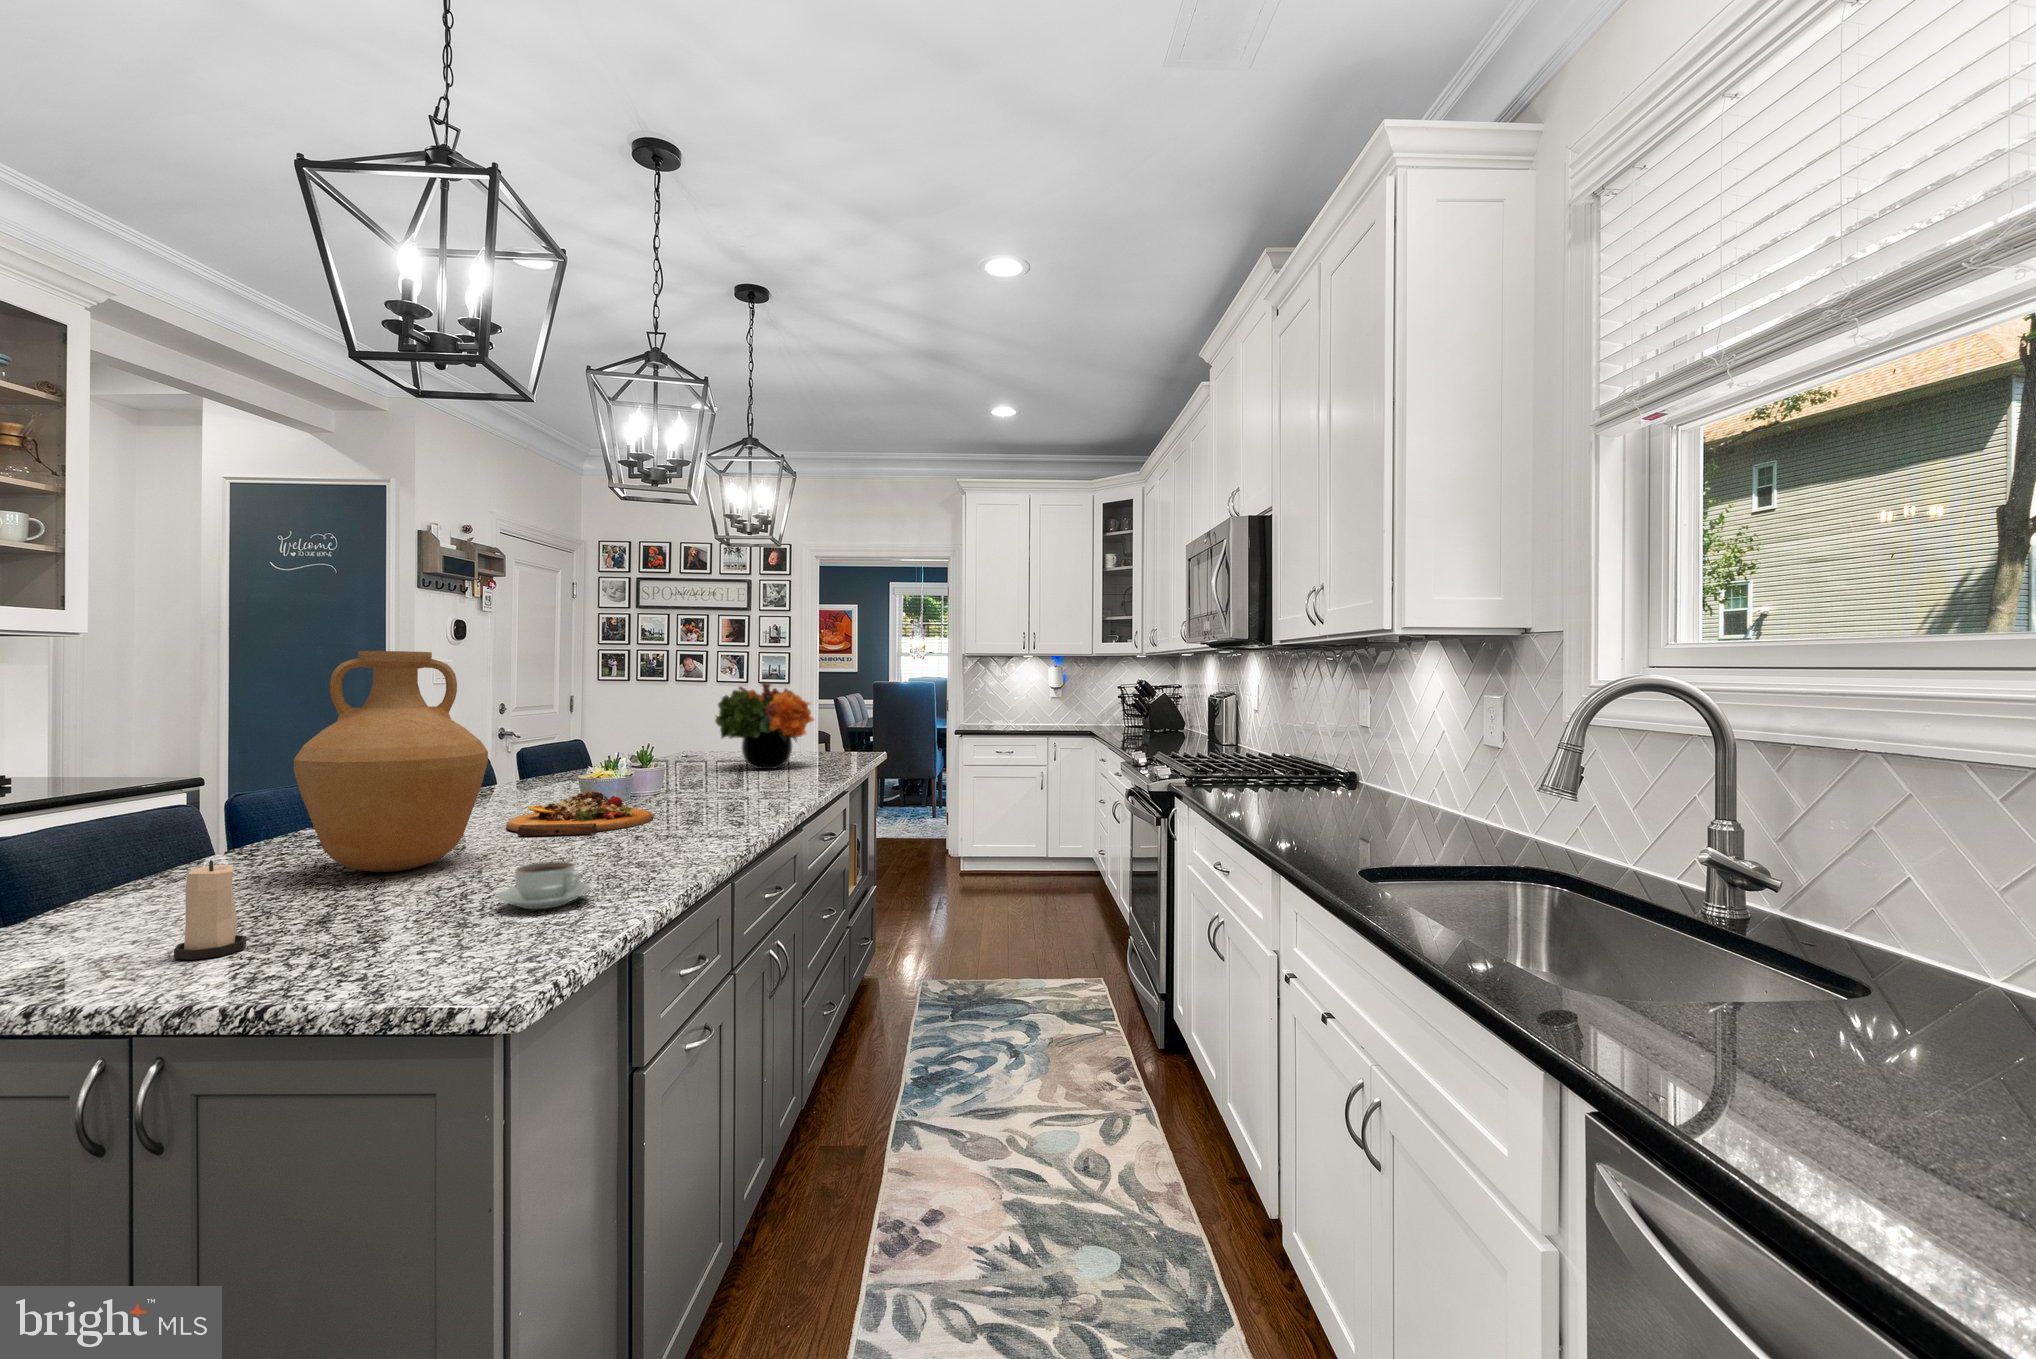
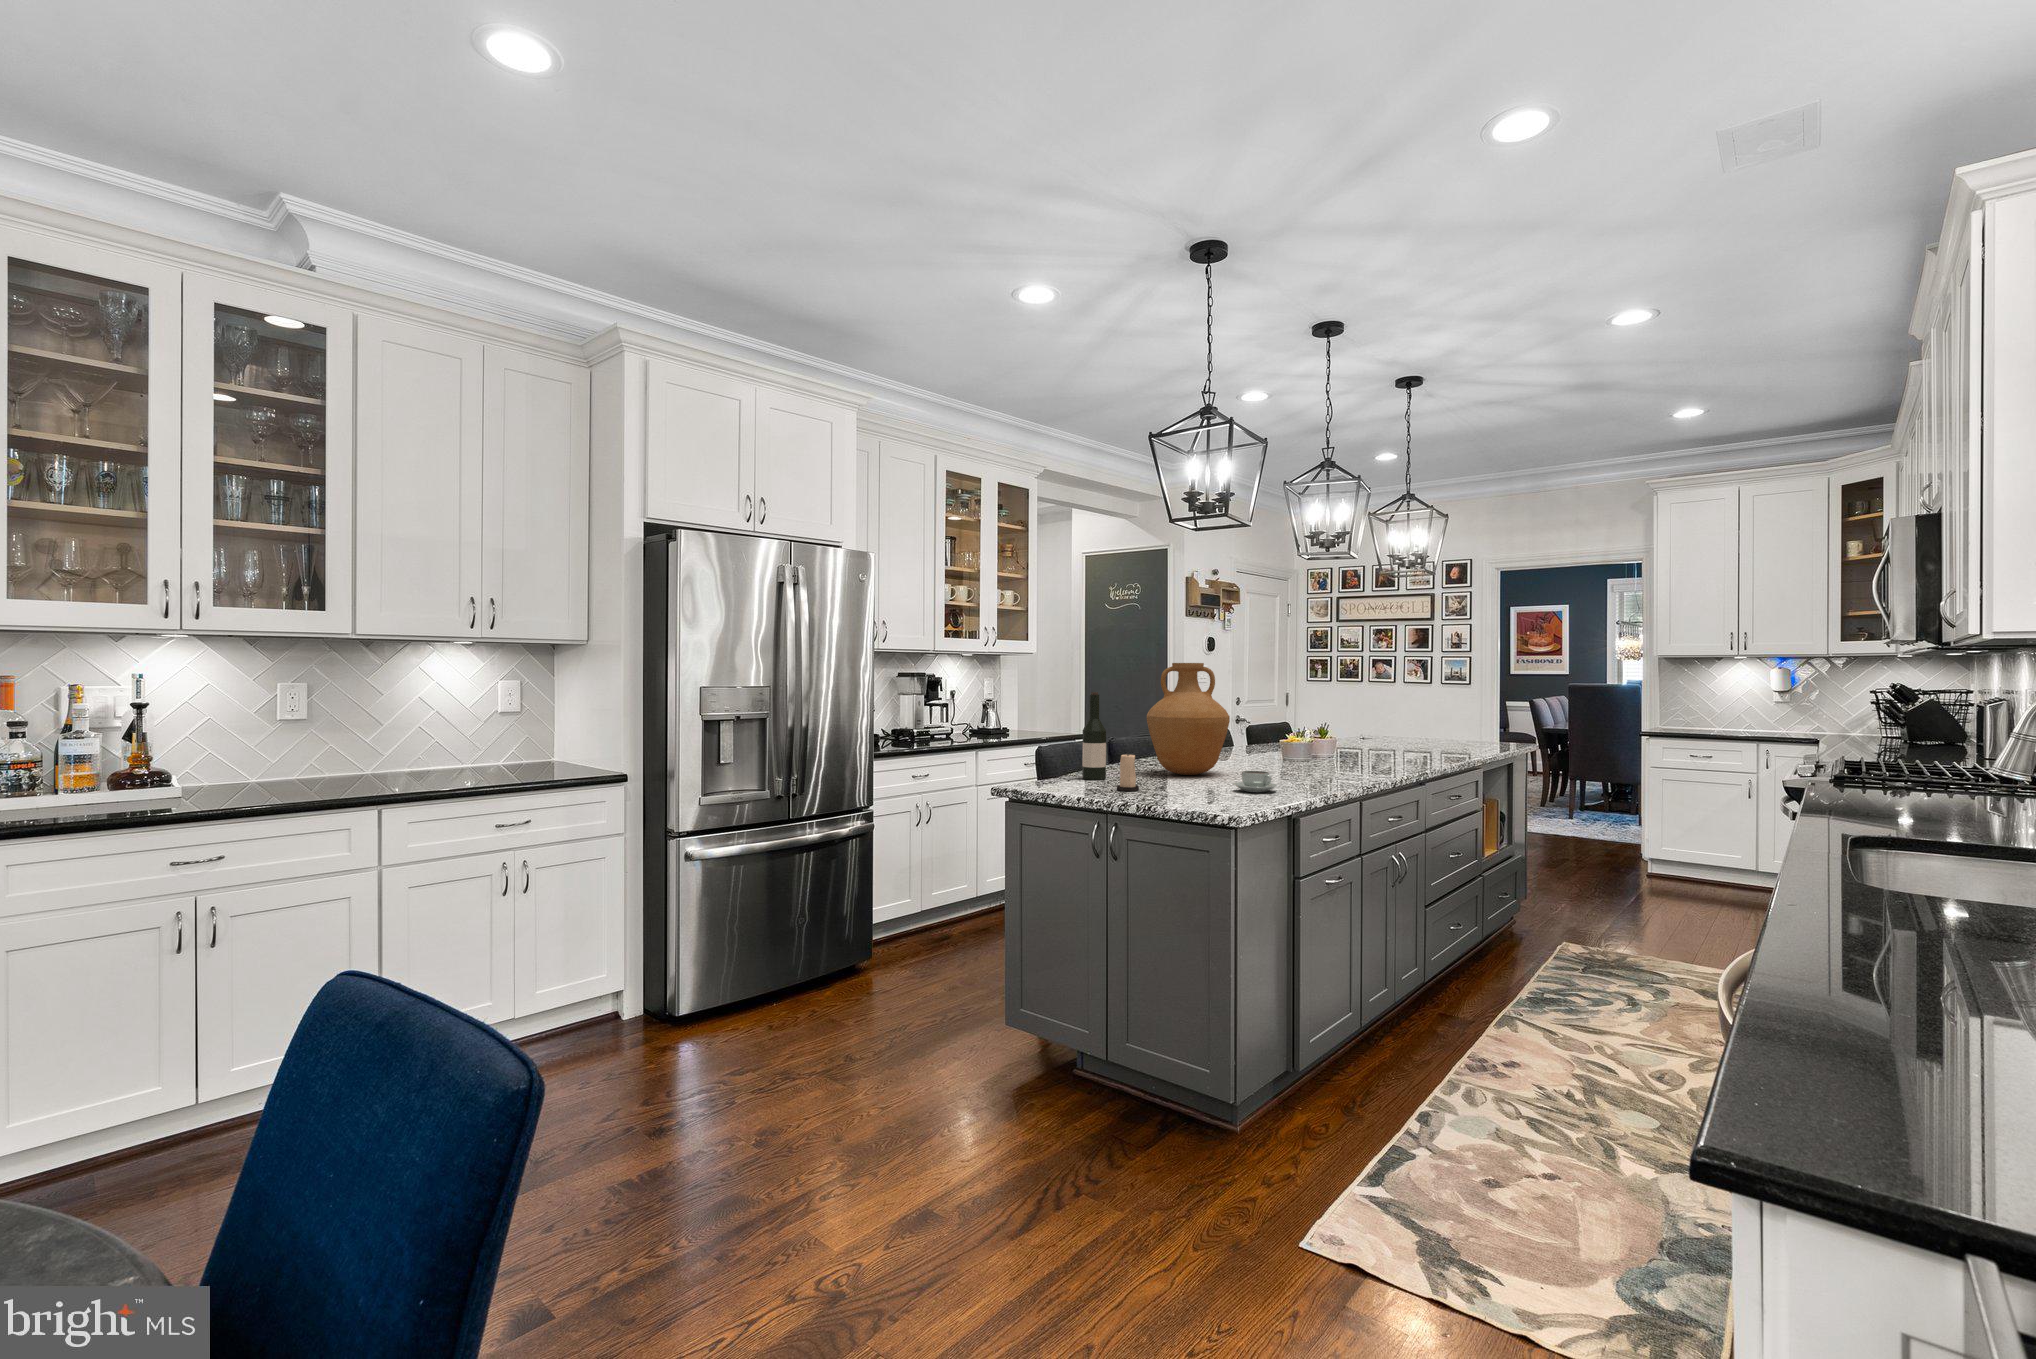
flower arrangement: present [715,683,814,769] -> none [1376,682,1460,748]
wine bottle: none [93,716,168,923] -> present [1082,692,1106,780]
cutting board: present [506,791,654,836] -> none [1239,747,1323,770]

